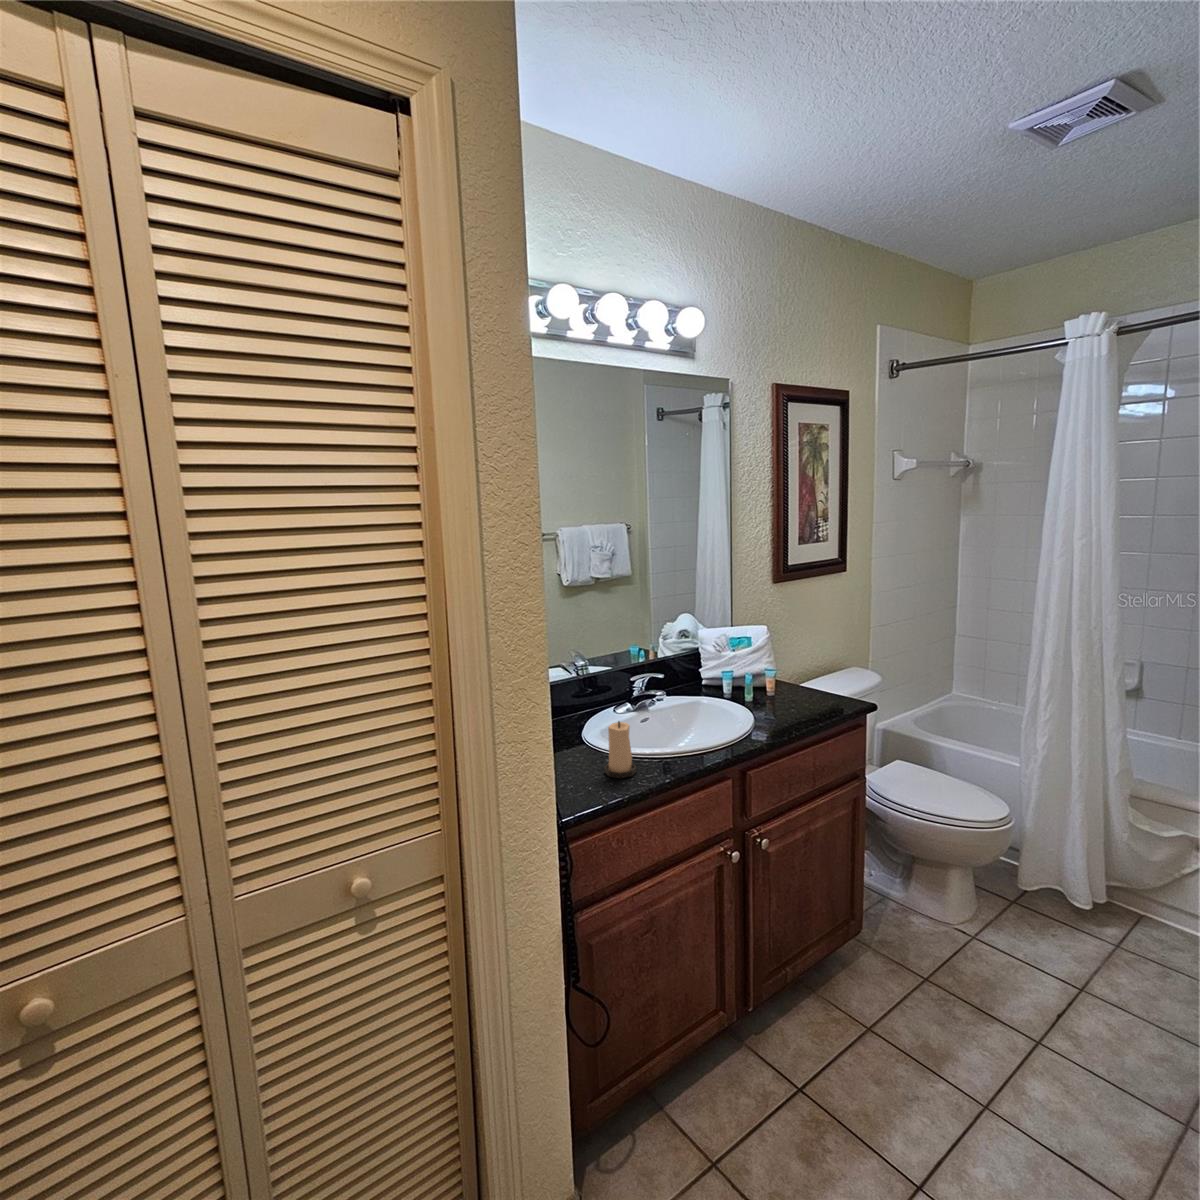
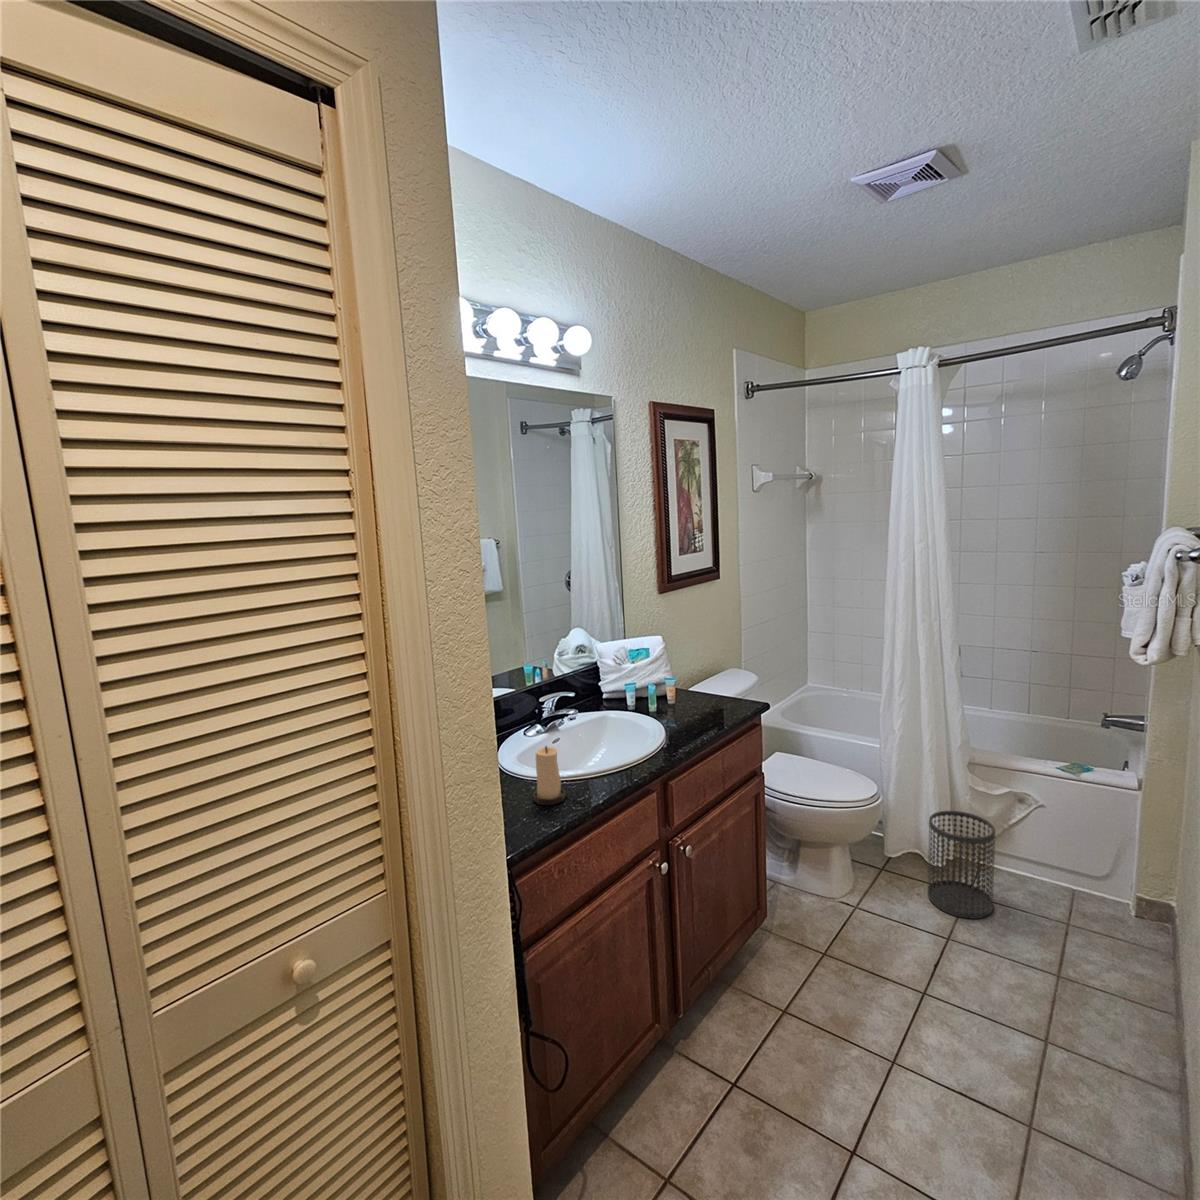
wastebasket: none [1066,847,1158,974] -> present [928,811,995,918]

